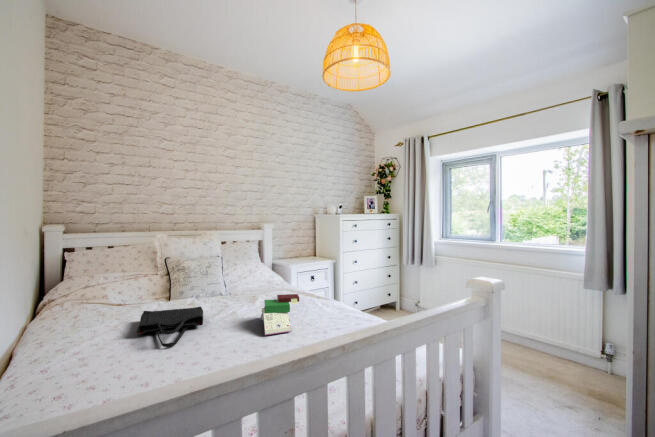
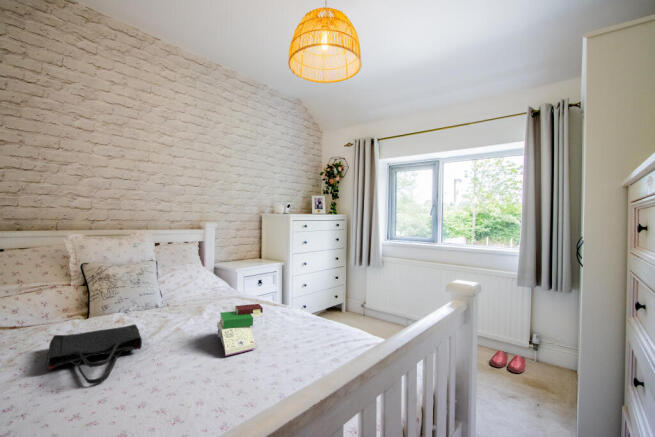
slippers: none [551,359,596,384] -> present [491,351,526,373]

